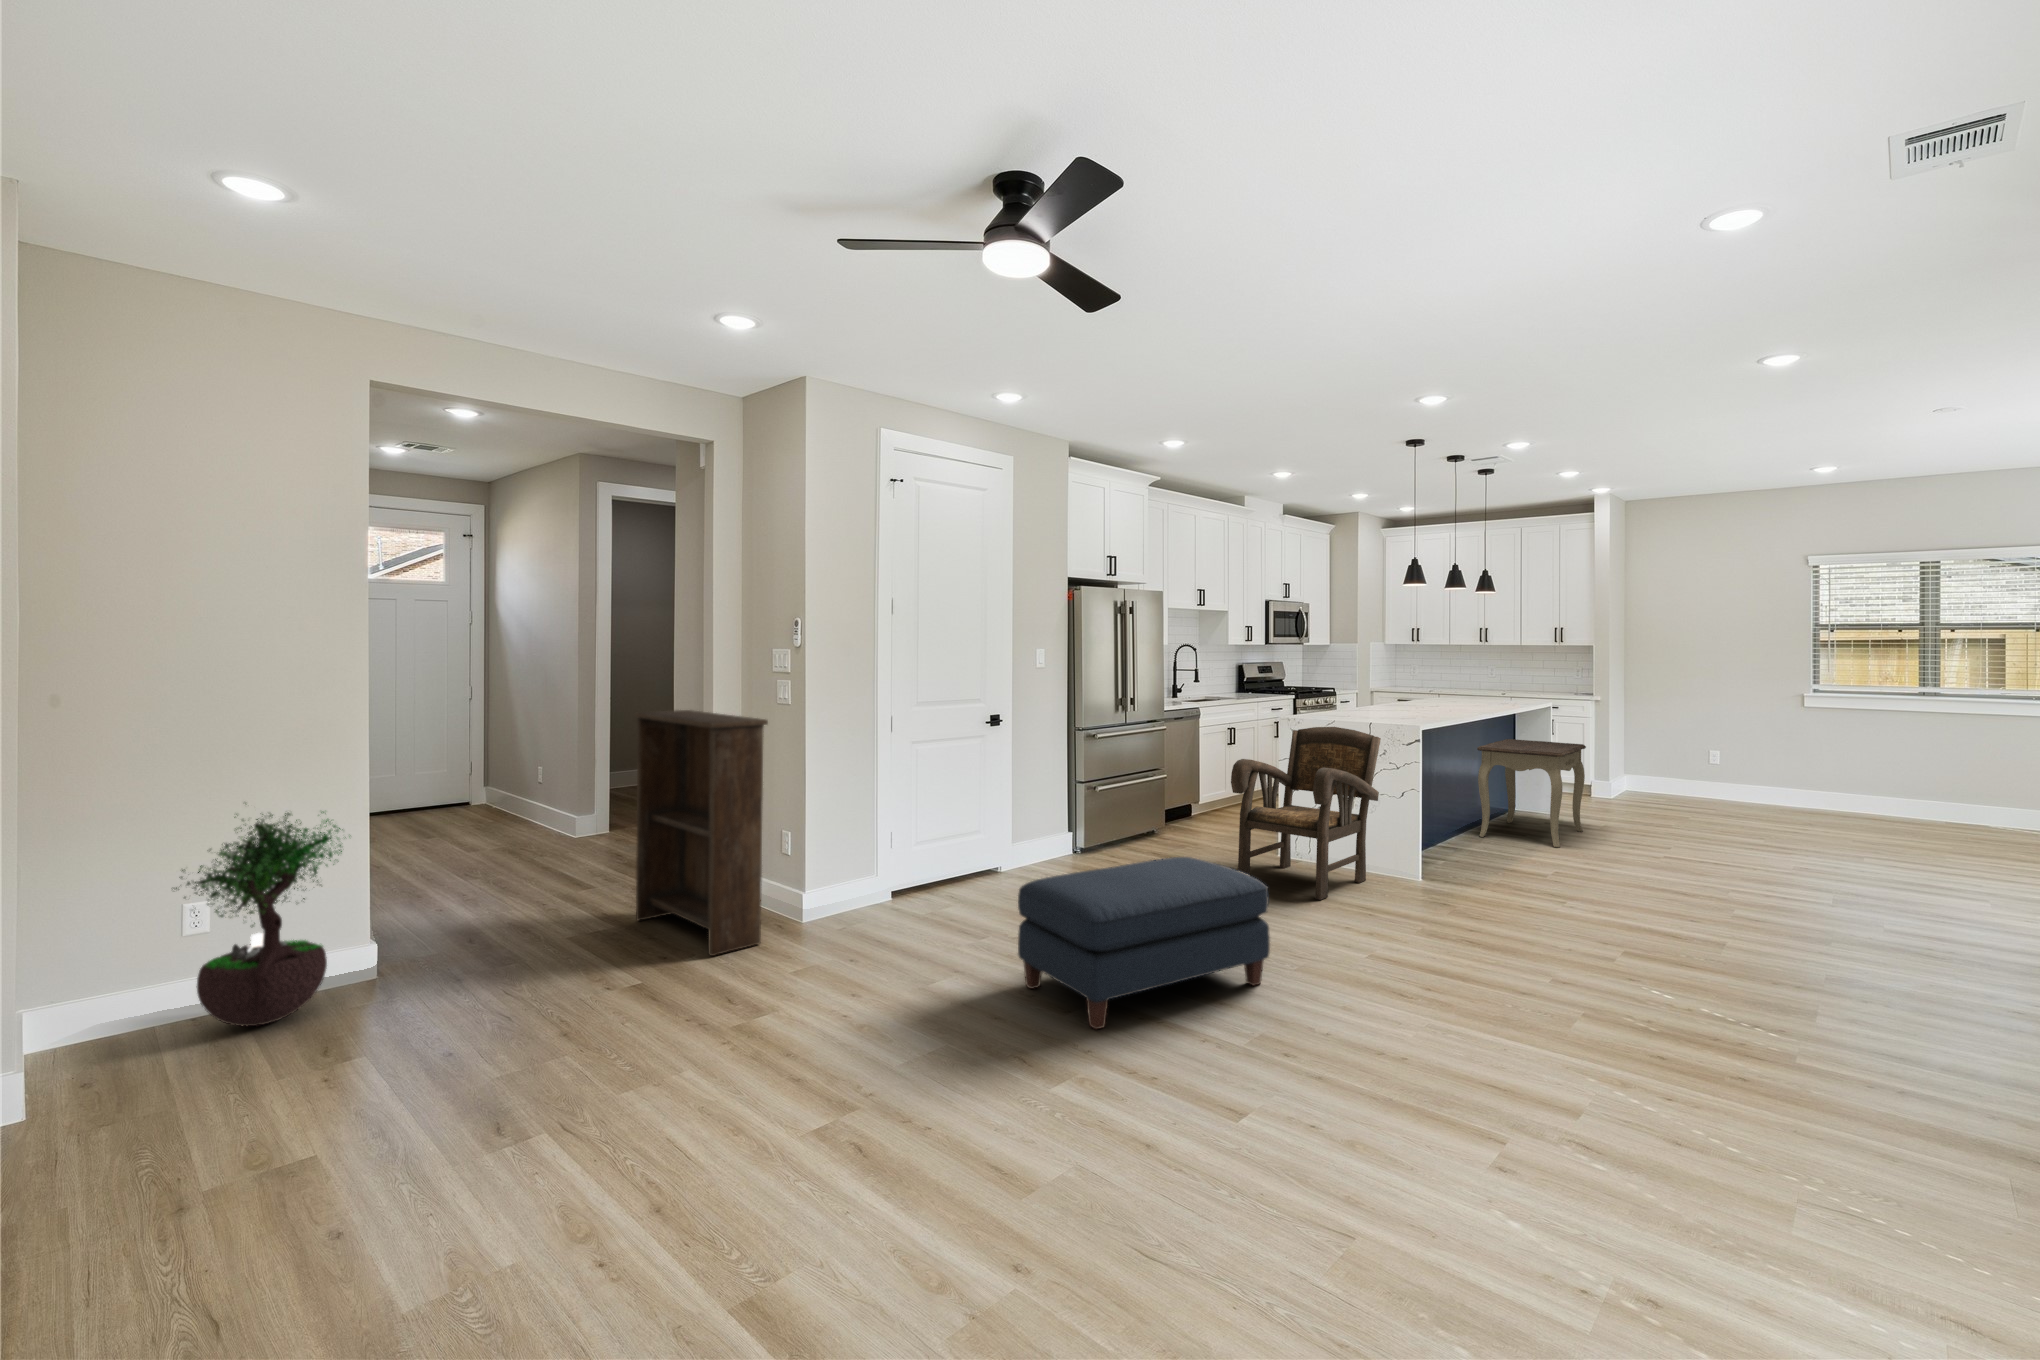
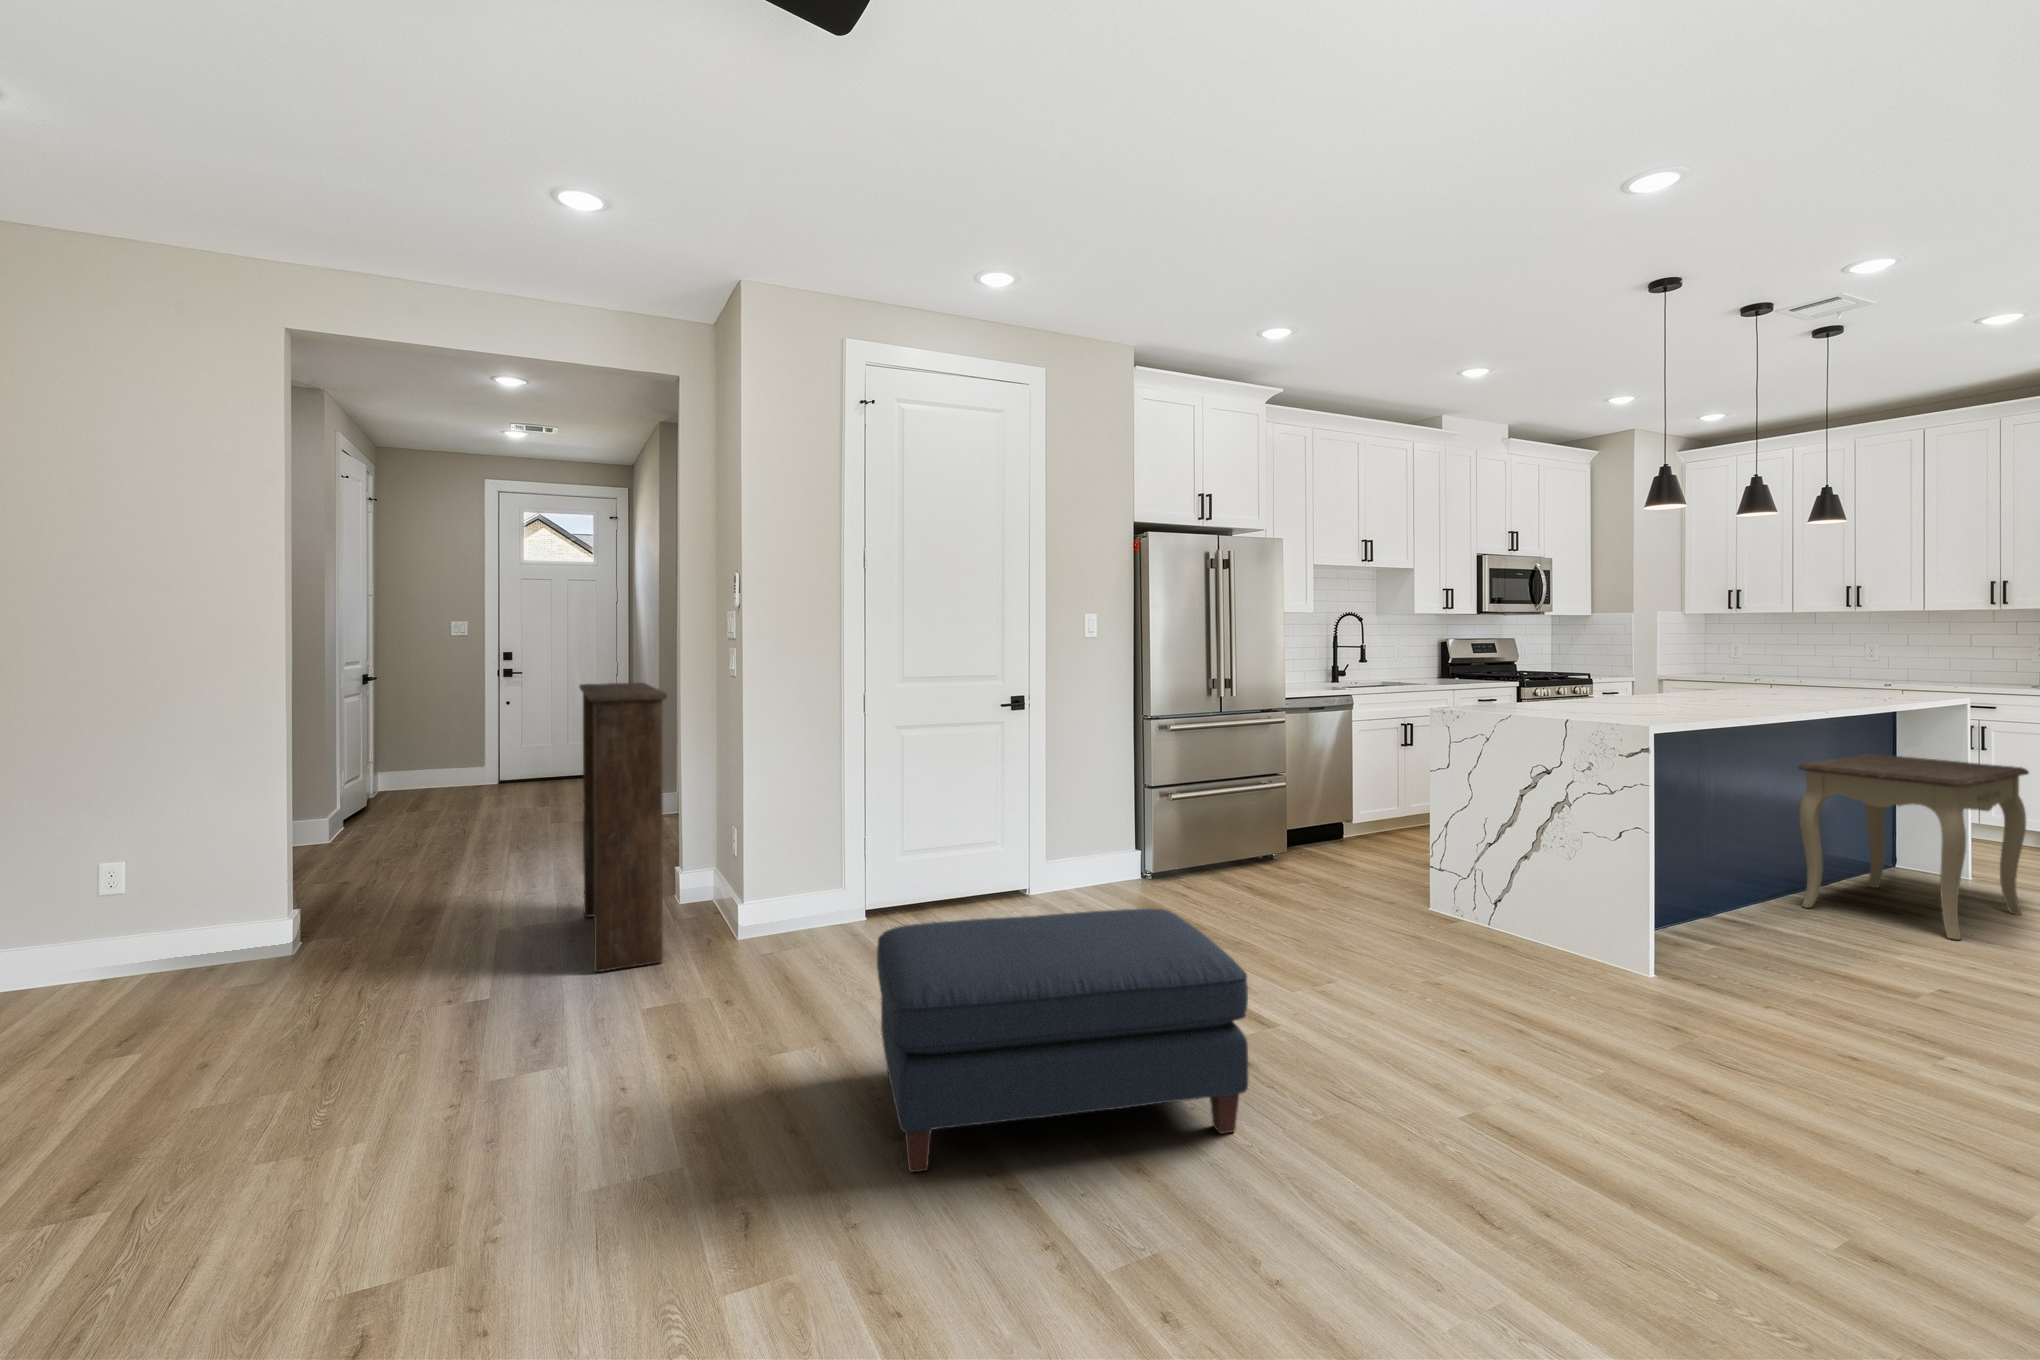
armchair: present [1231,727,1381,900] -> none [1321,724,1578,989]
potted tree: present [176,803,343,1026] -> none [32,764,220,996]

